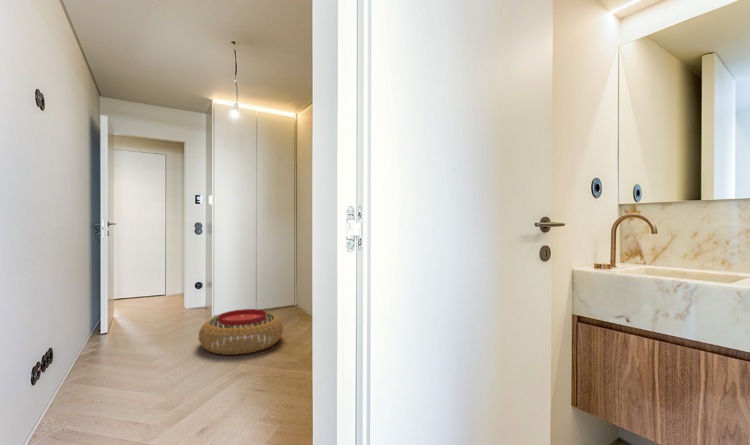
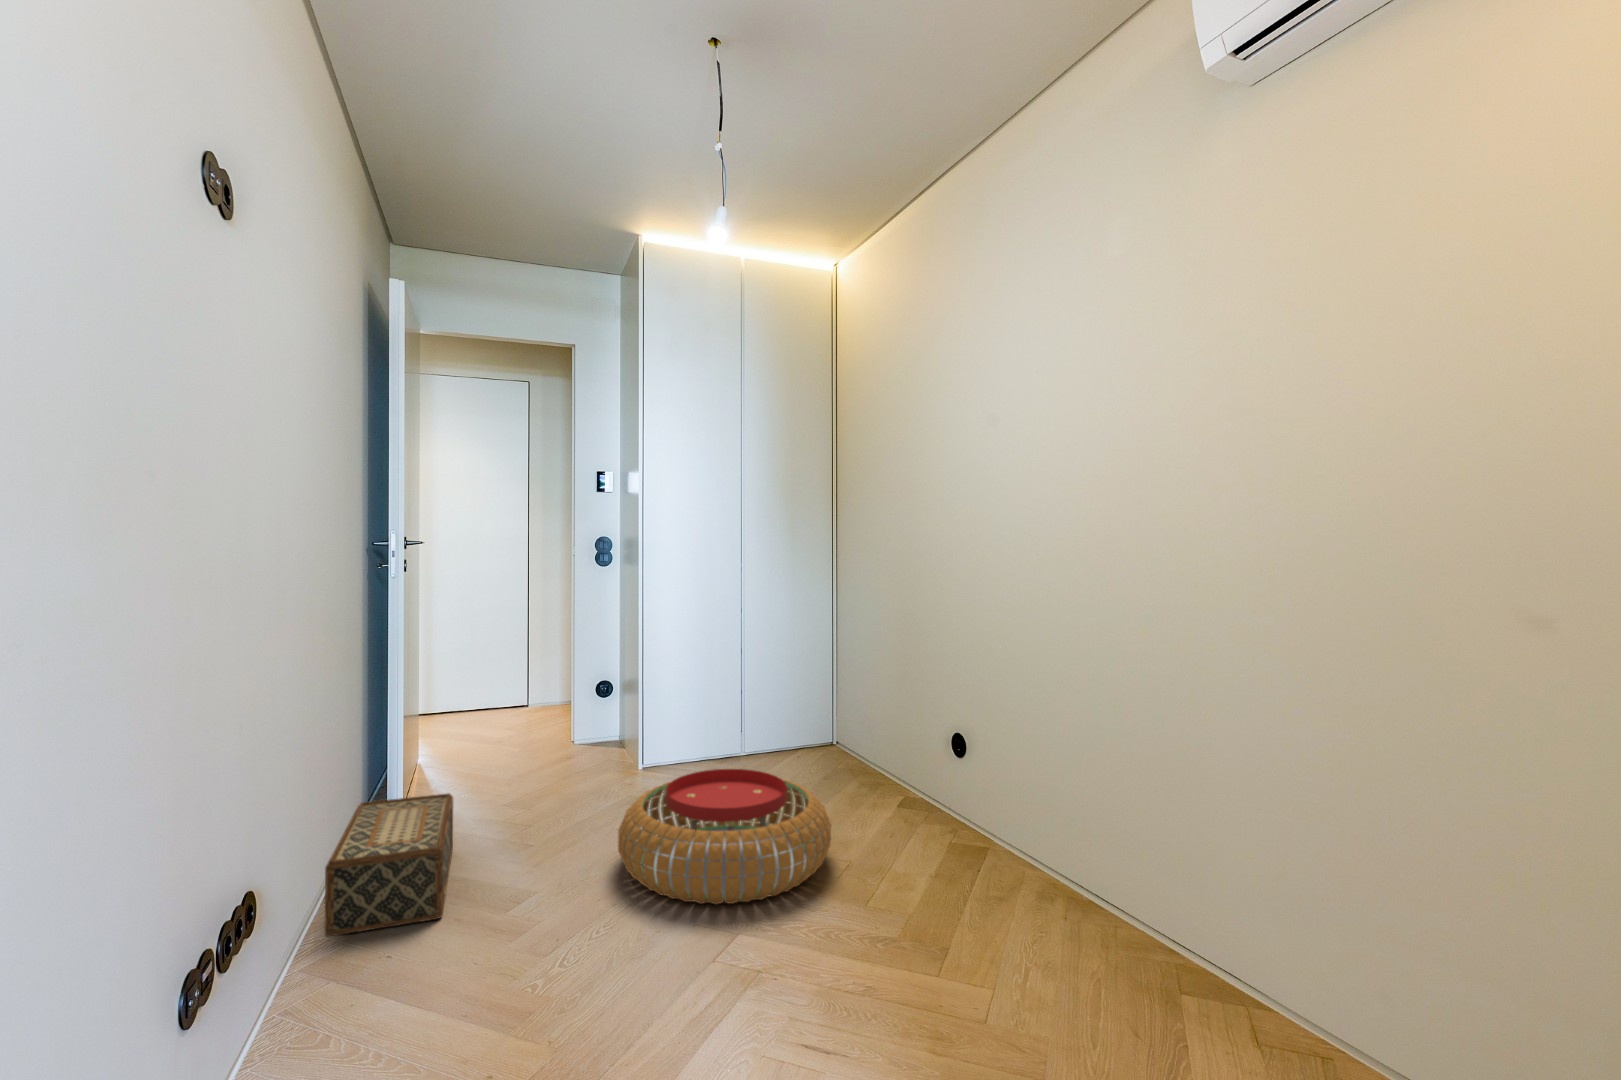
woven basket: none [77,323,130,373] -> present [325,793,453,936]

